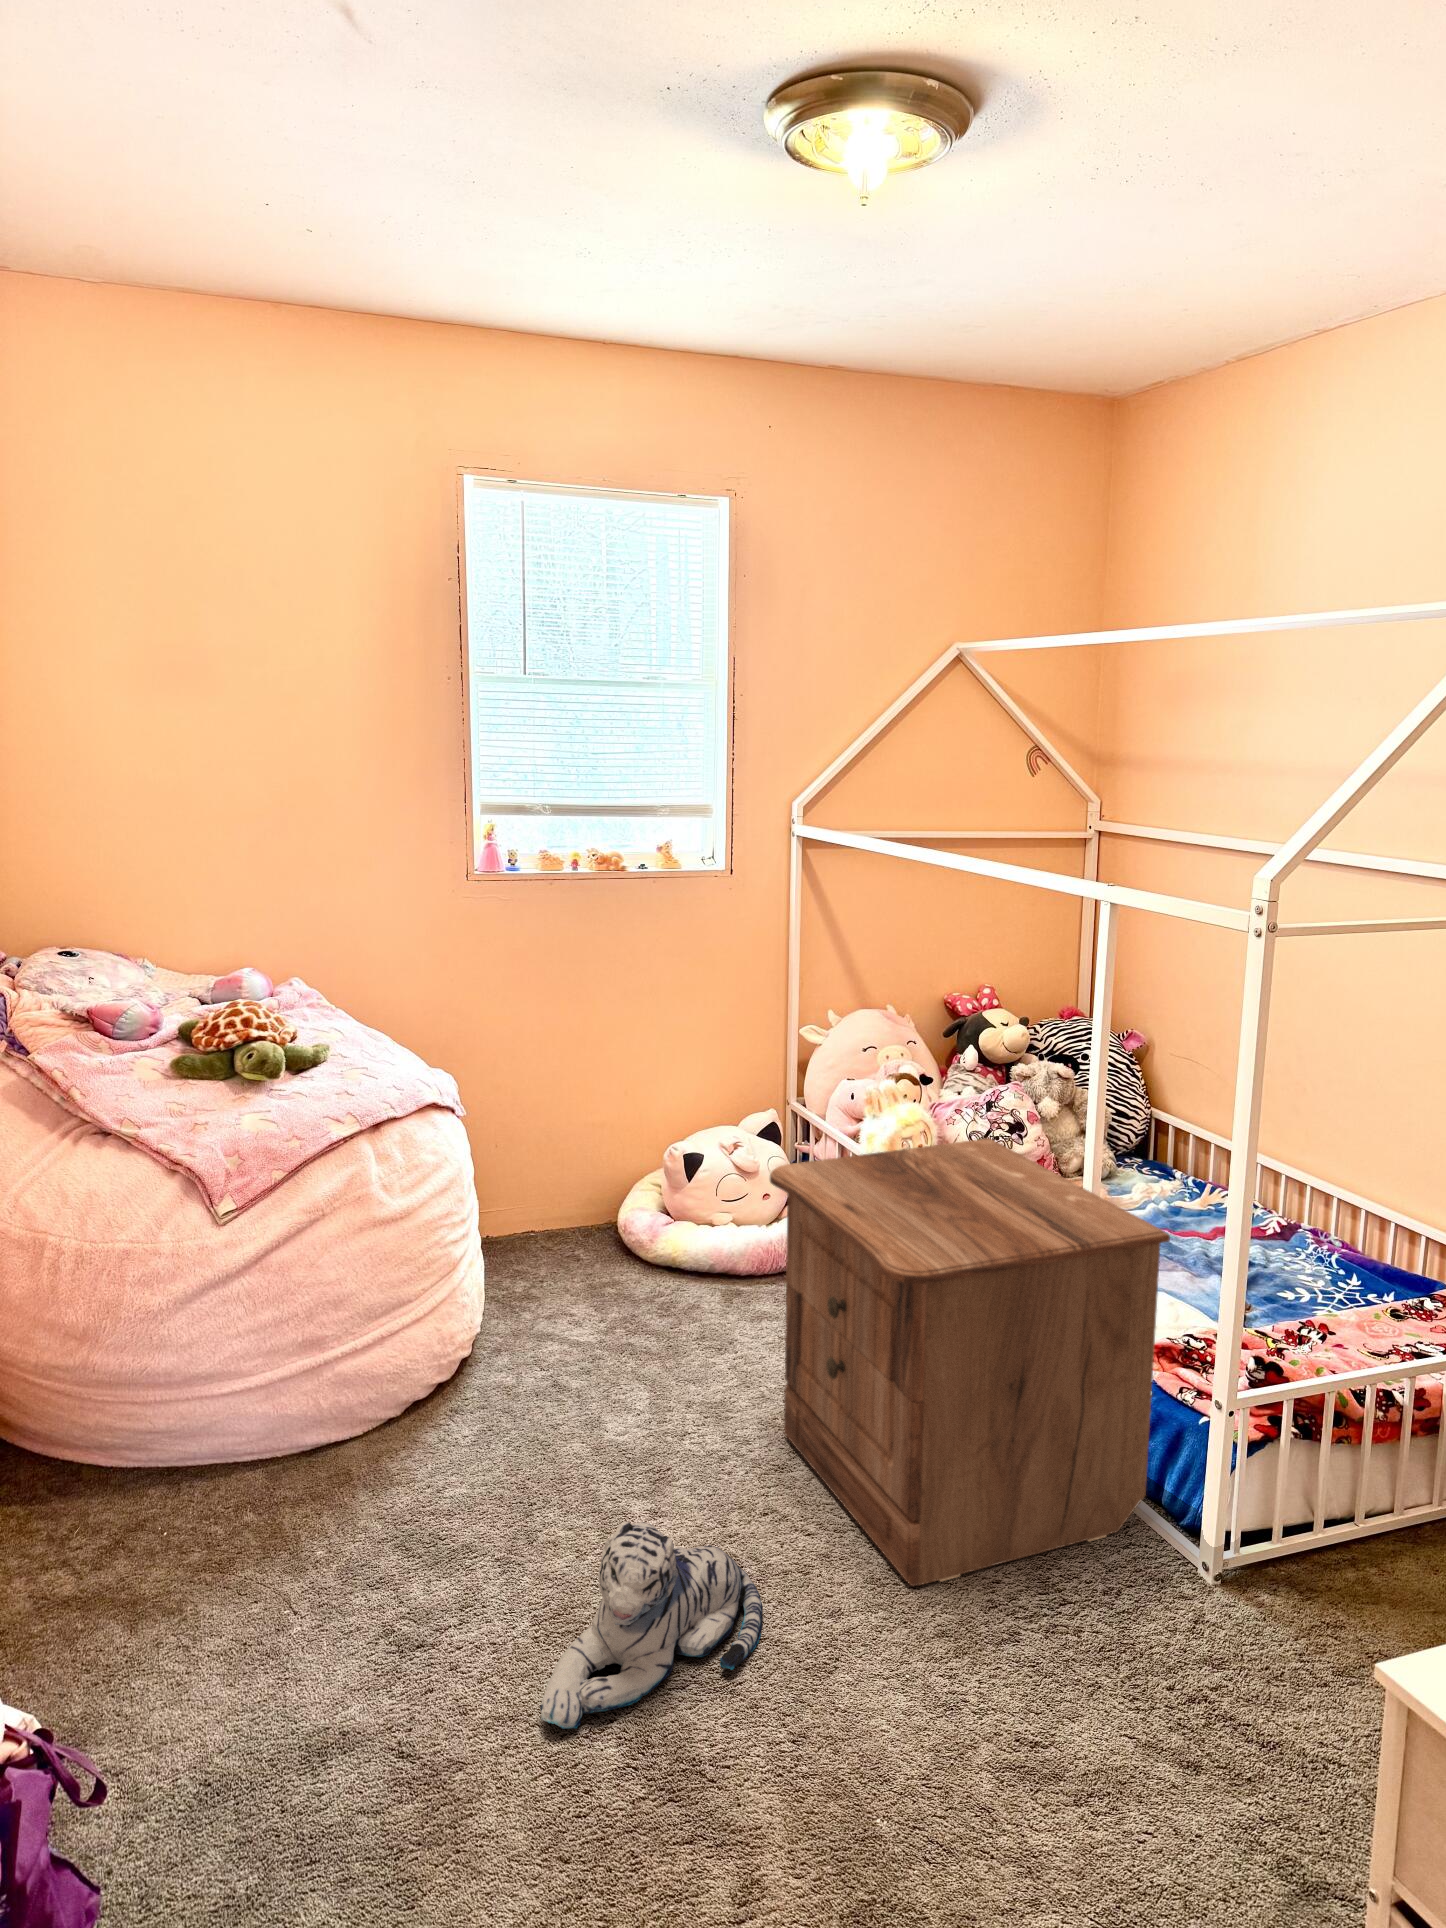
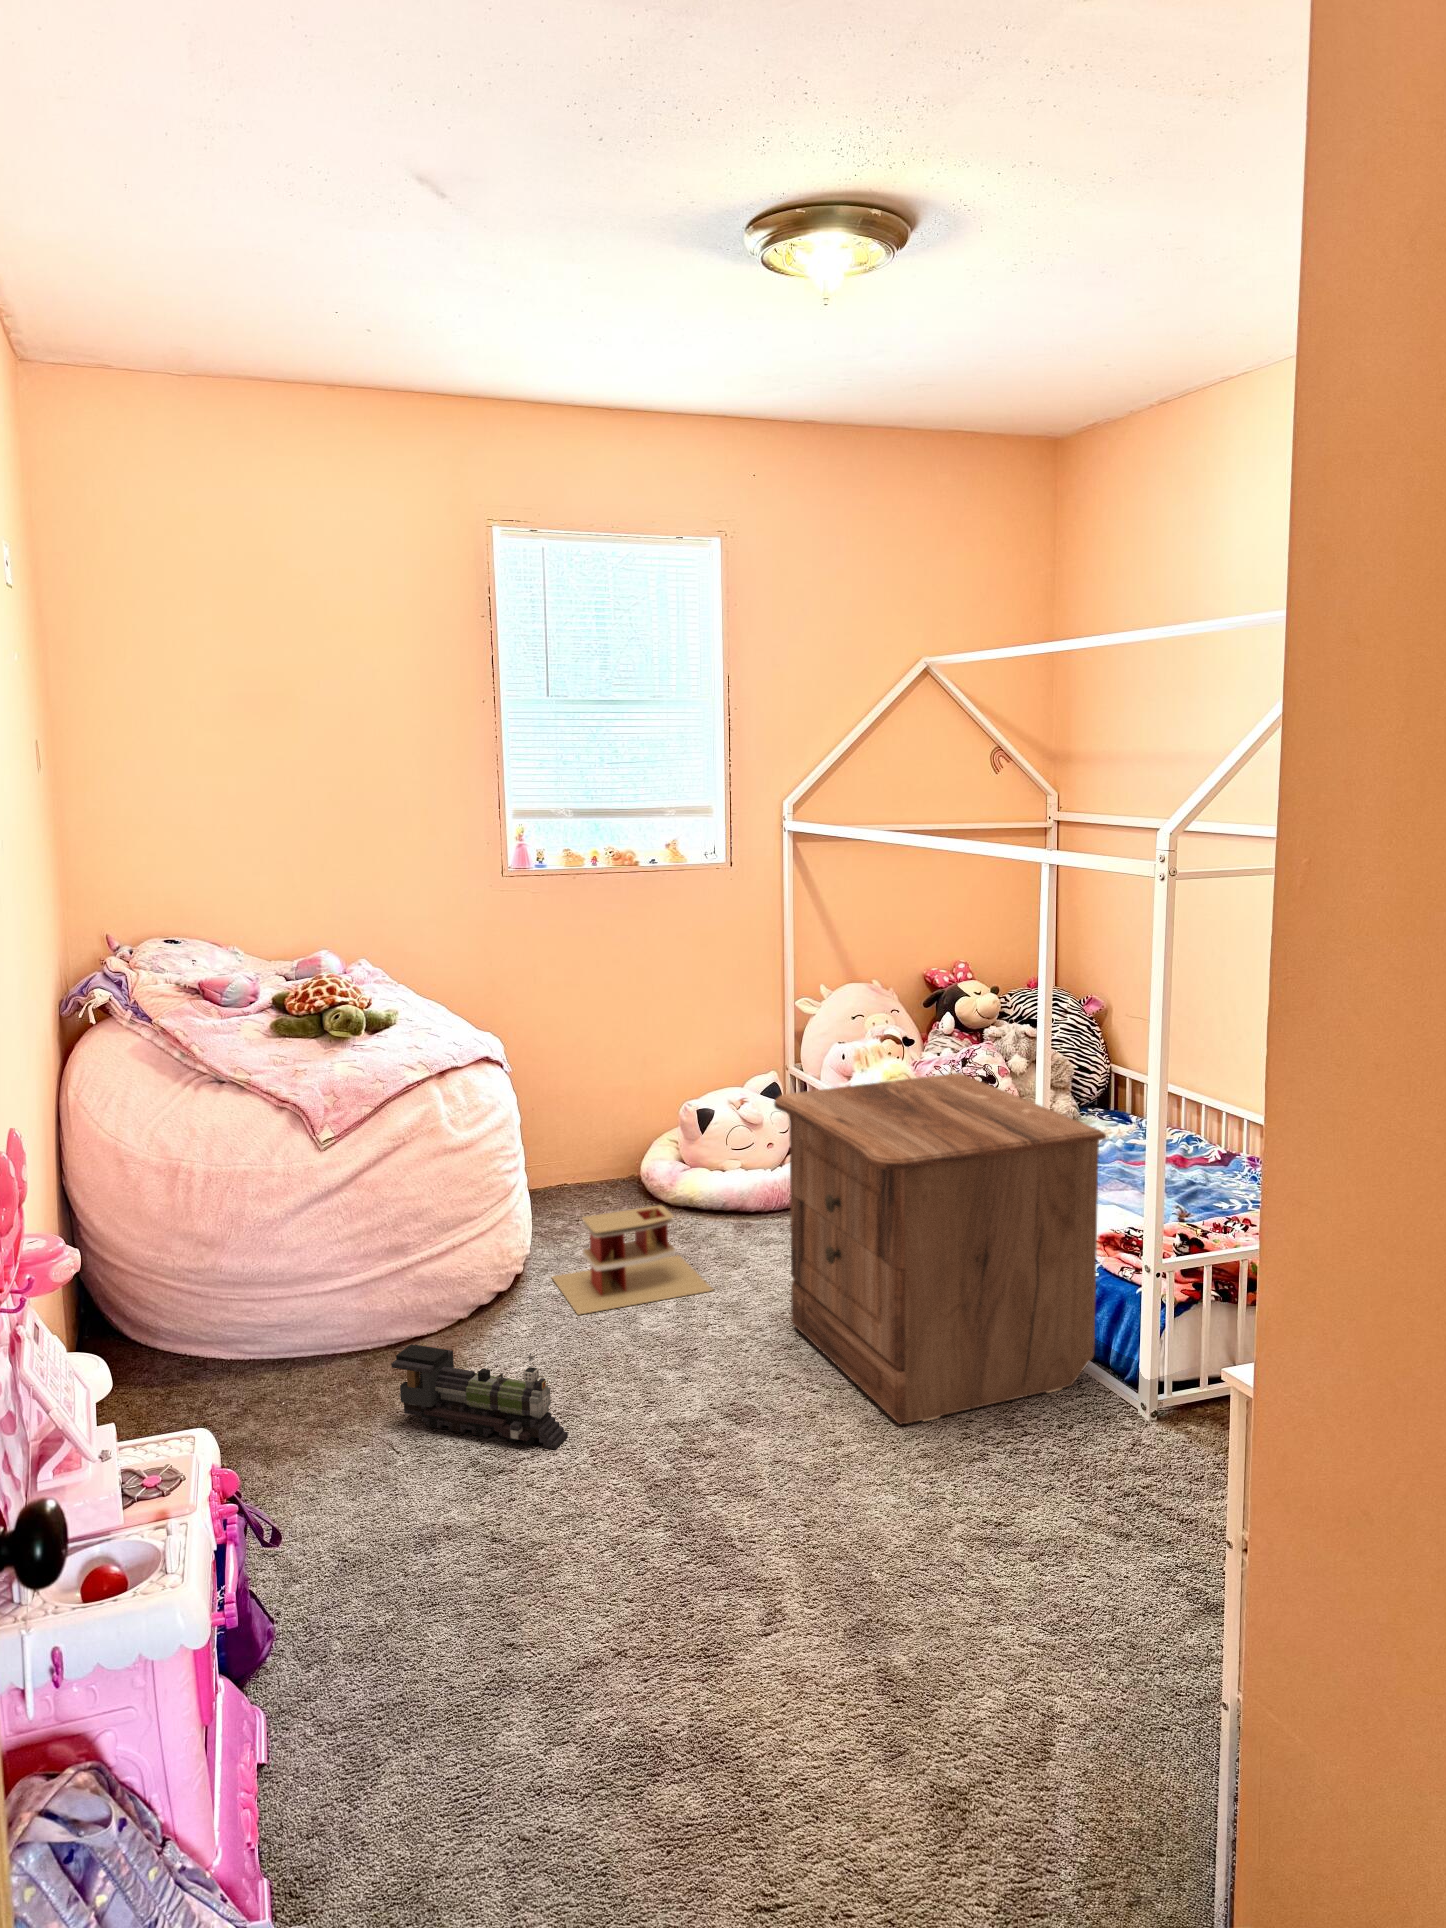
toy house: none [504,1278,695,1414] -> present [552,1205,713,1315]
toy train: none [292,1472,506,1615] -> present [391,1344,568,1449]
plush toy: present [540,1522,763,1729] -> none [603,1361,778,1519]

